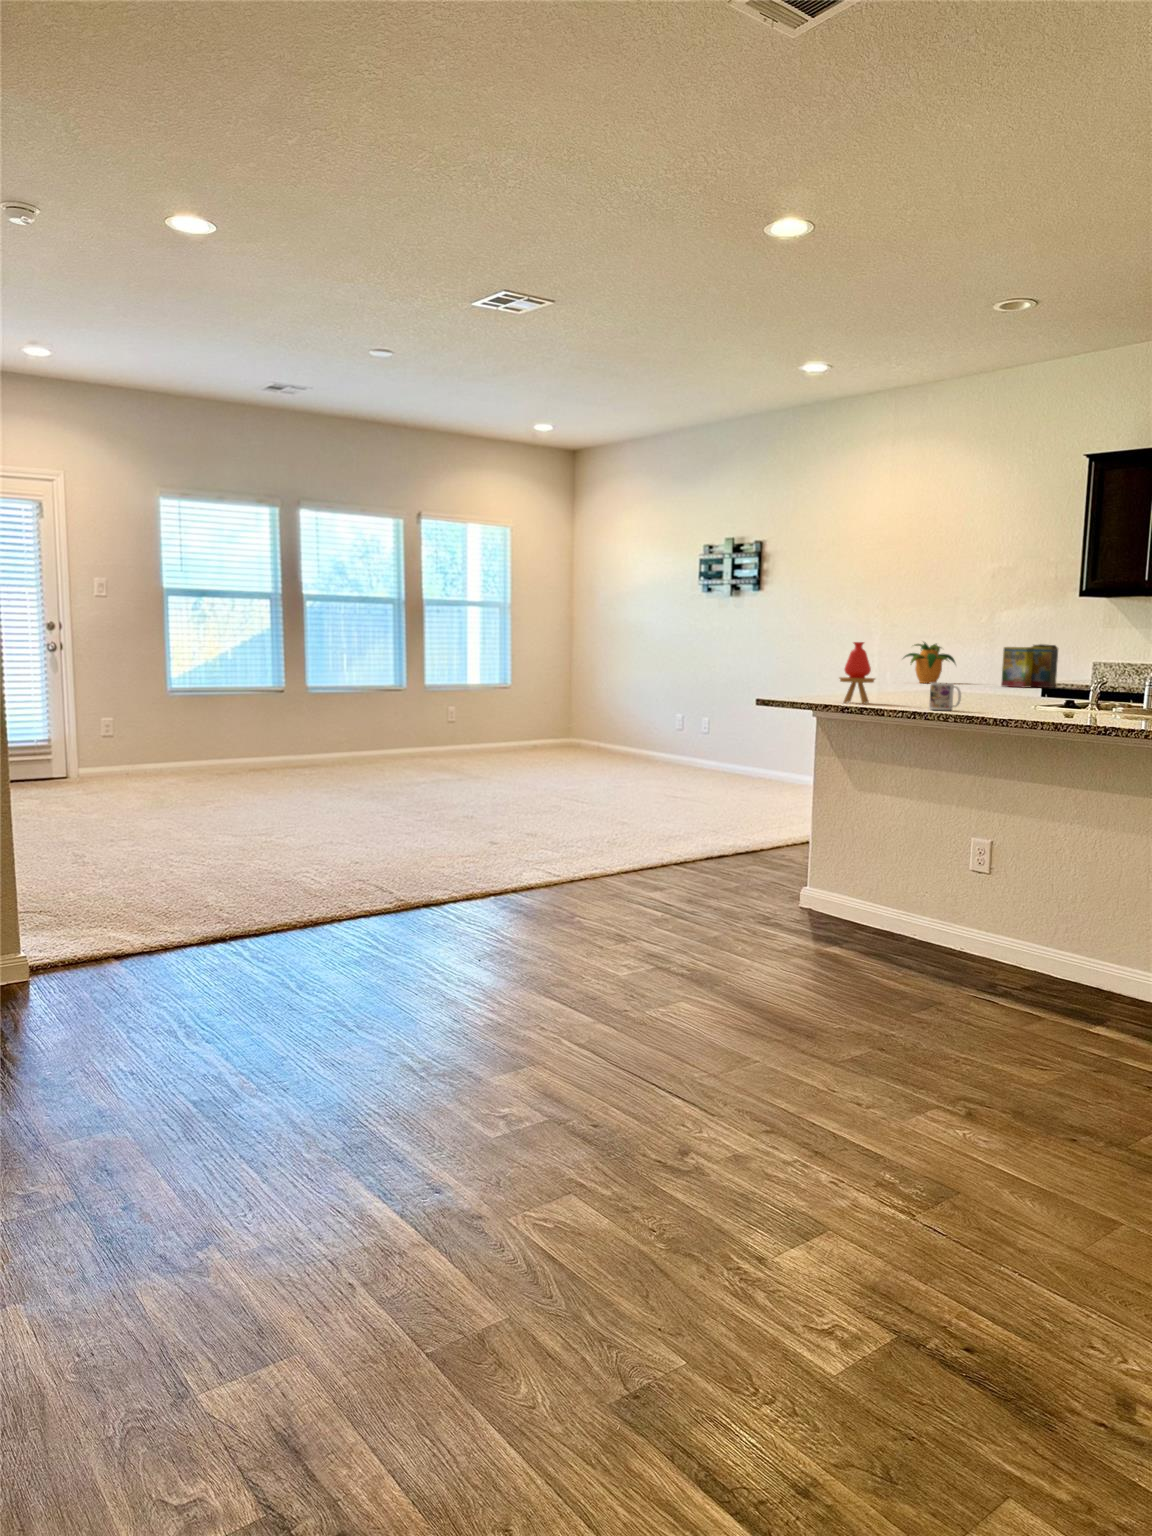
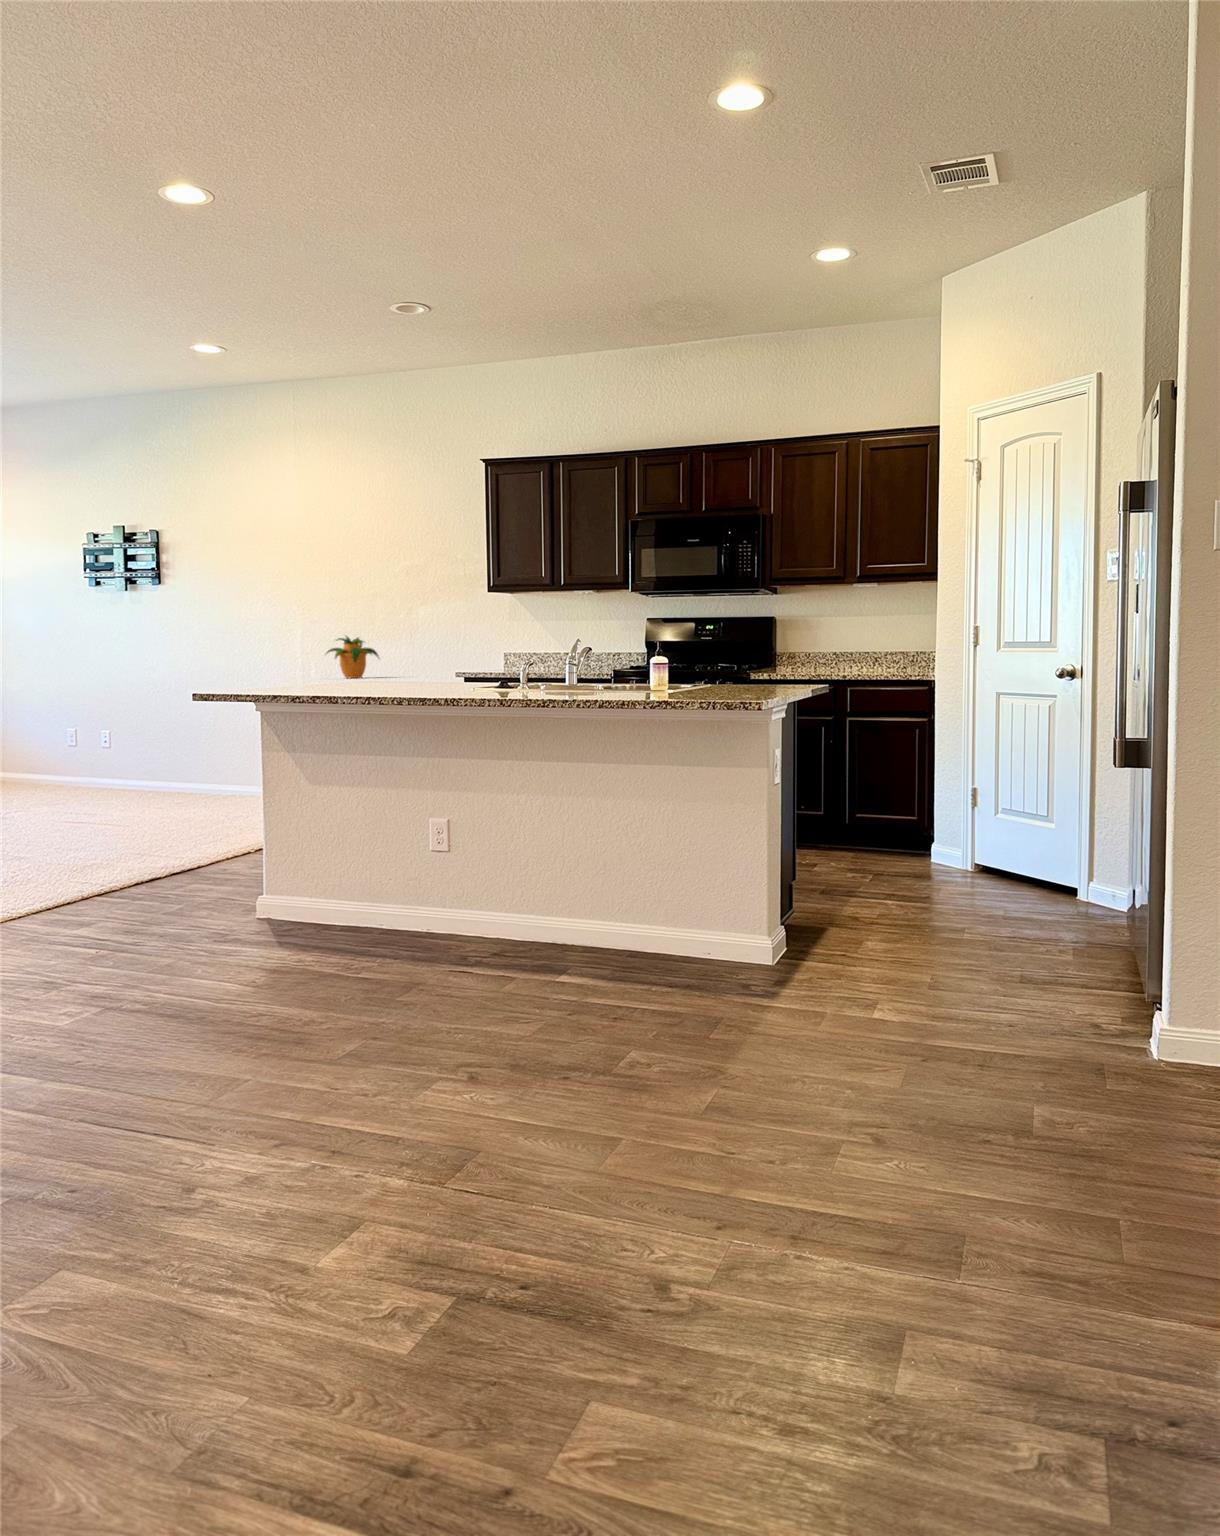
vase: present [840,642,875,704] -> none [278,630,316,694]
cereal box: present [1001,644,1058,688] -> none [425,635,475,678]
mug: present [929,683,961,710] -> none [376,667,407,695]

